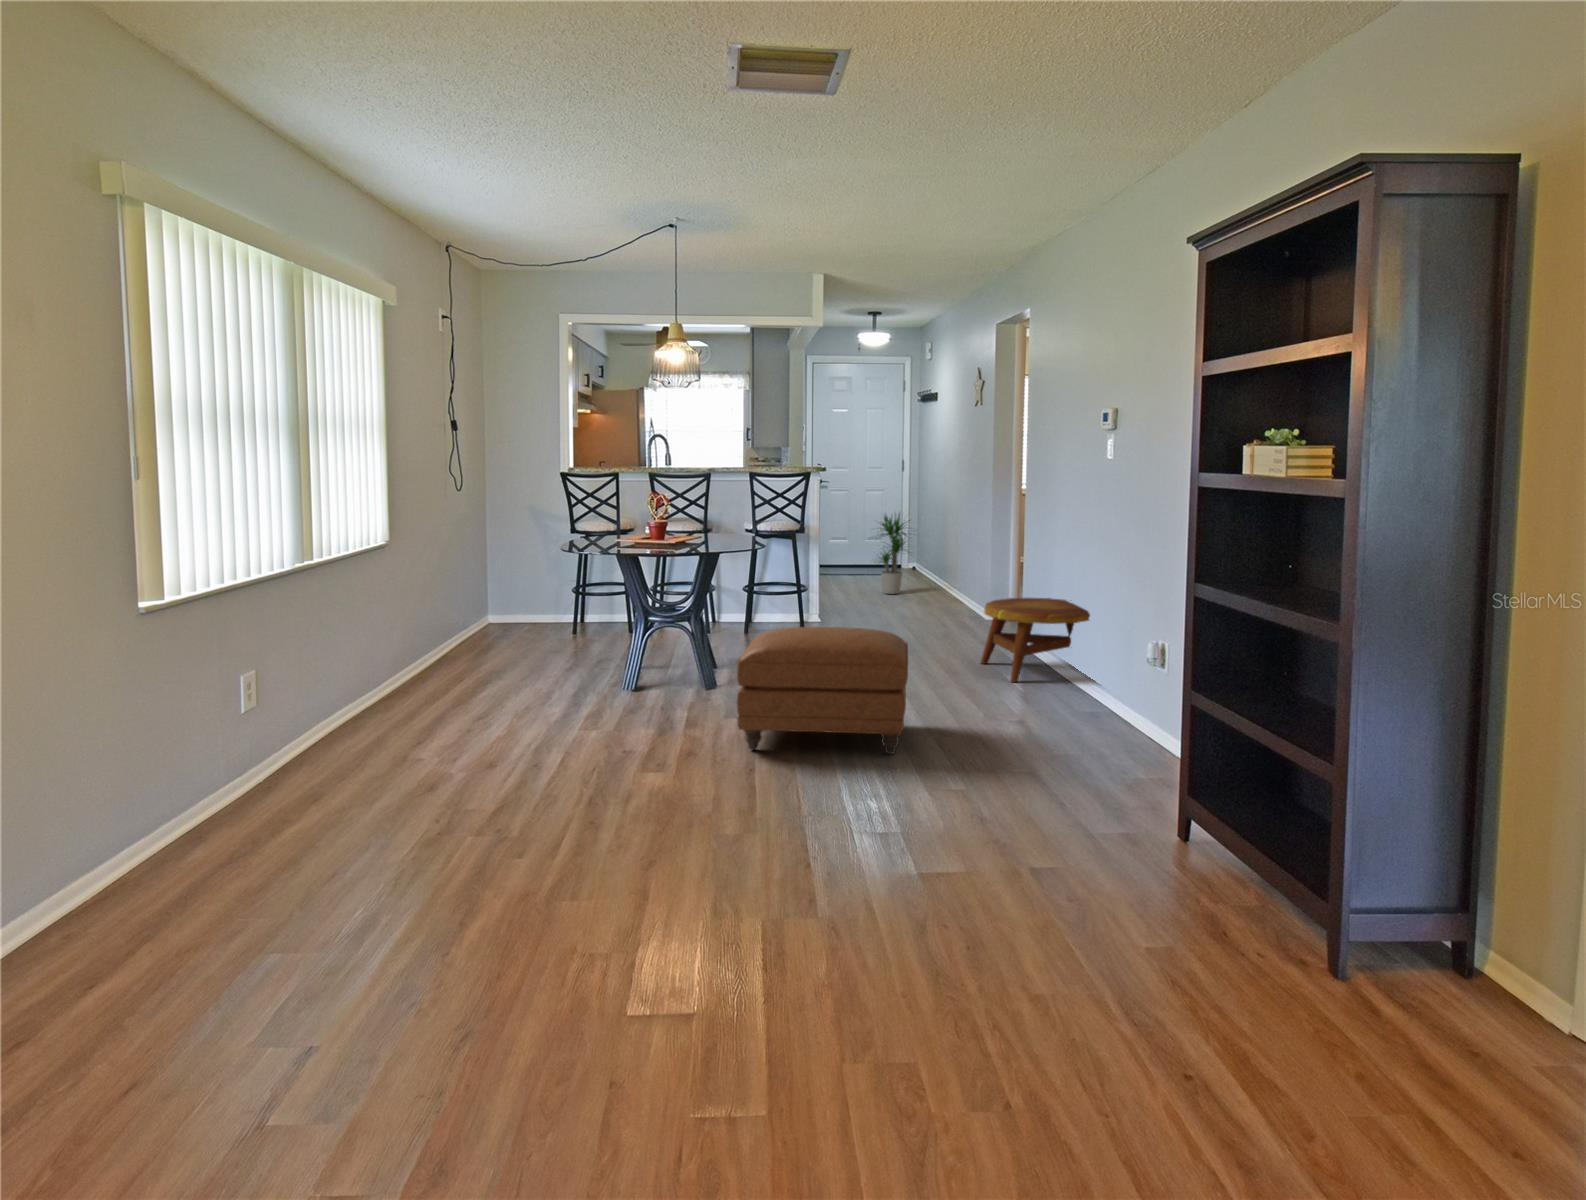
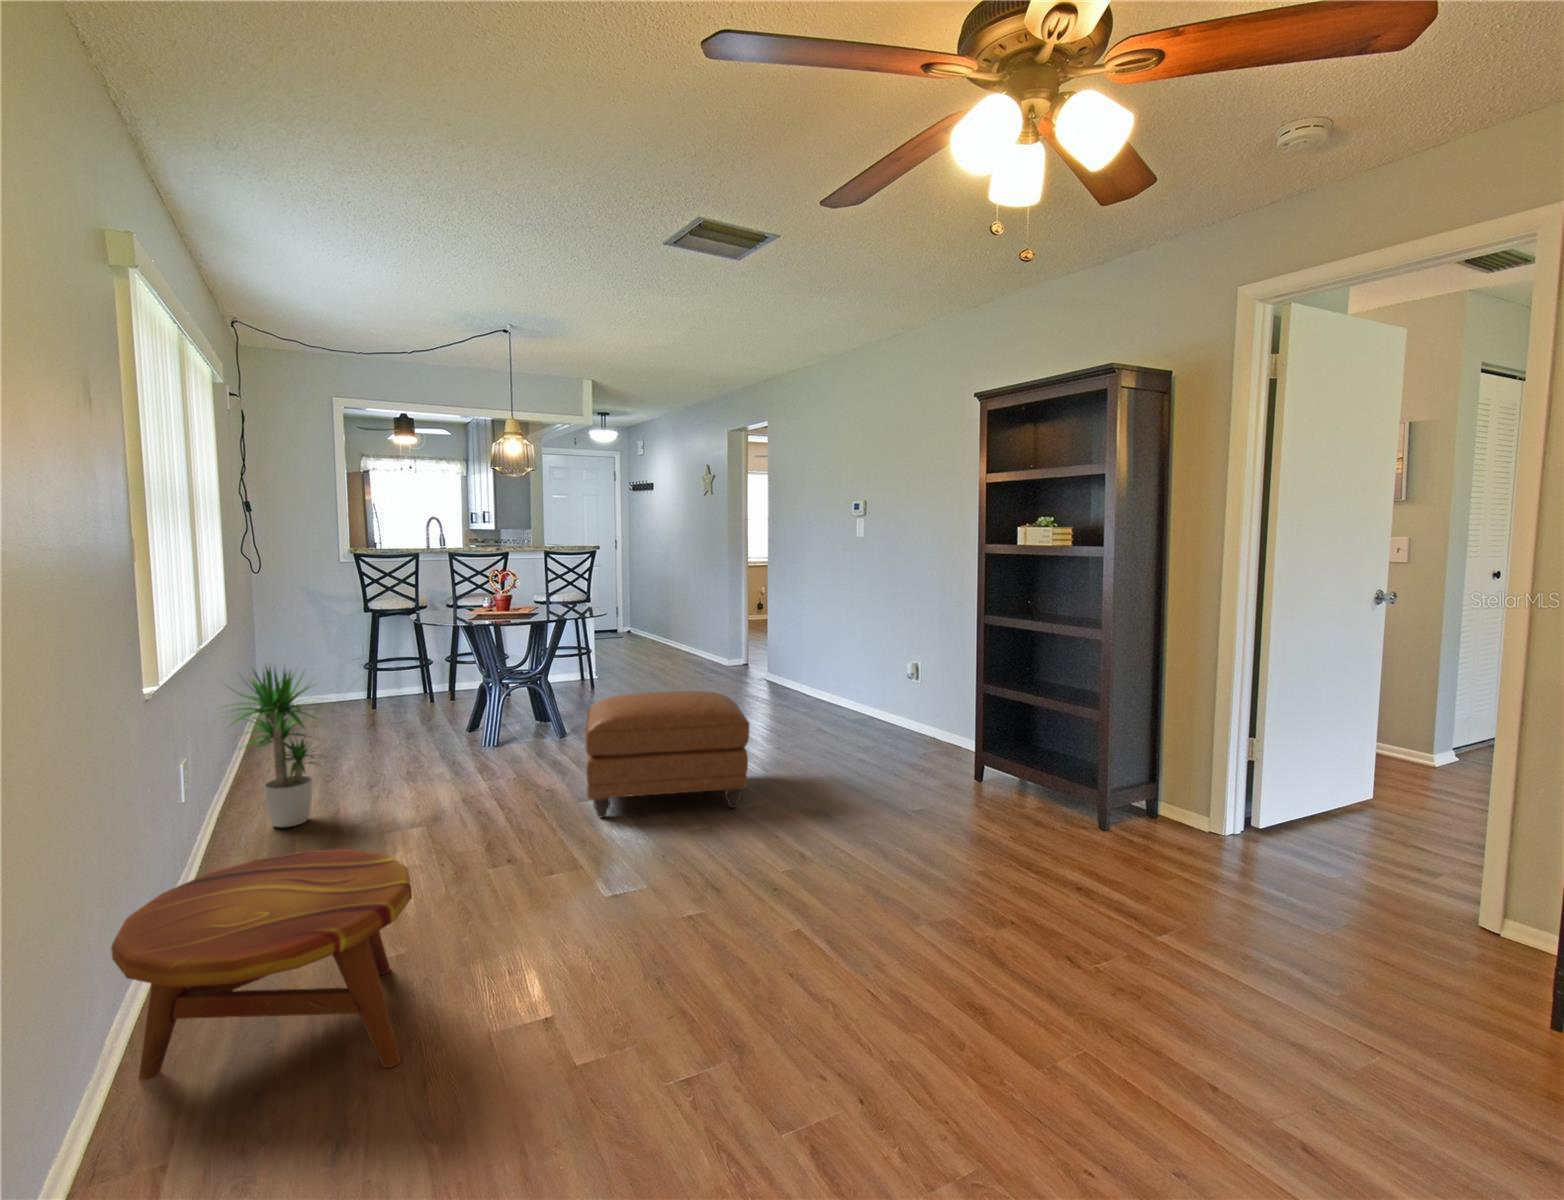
potted plant: present [877,513,910,594] -> present [228,667,323,827]
side table: present [980,598,1090,682] -> present [111,849,412,1081]

